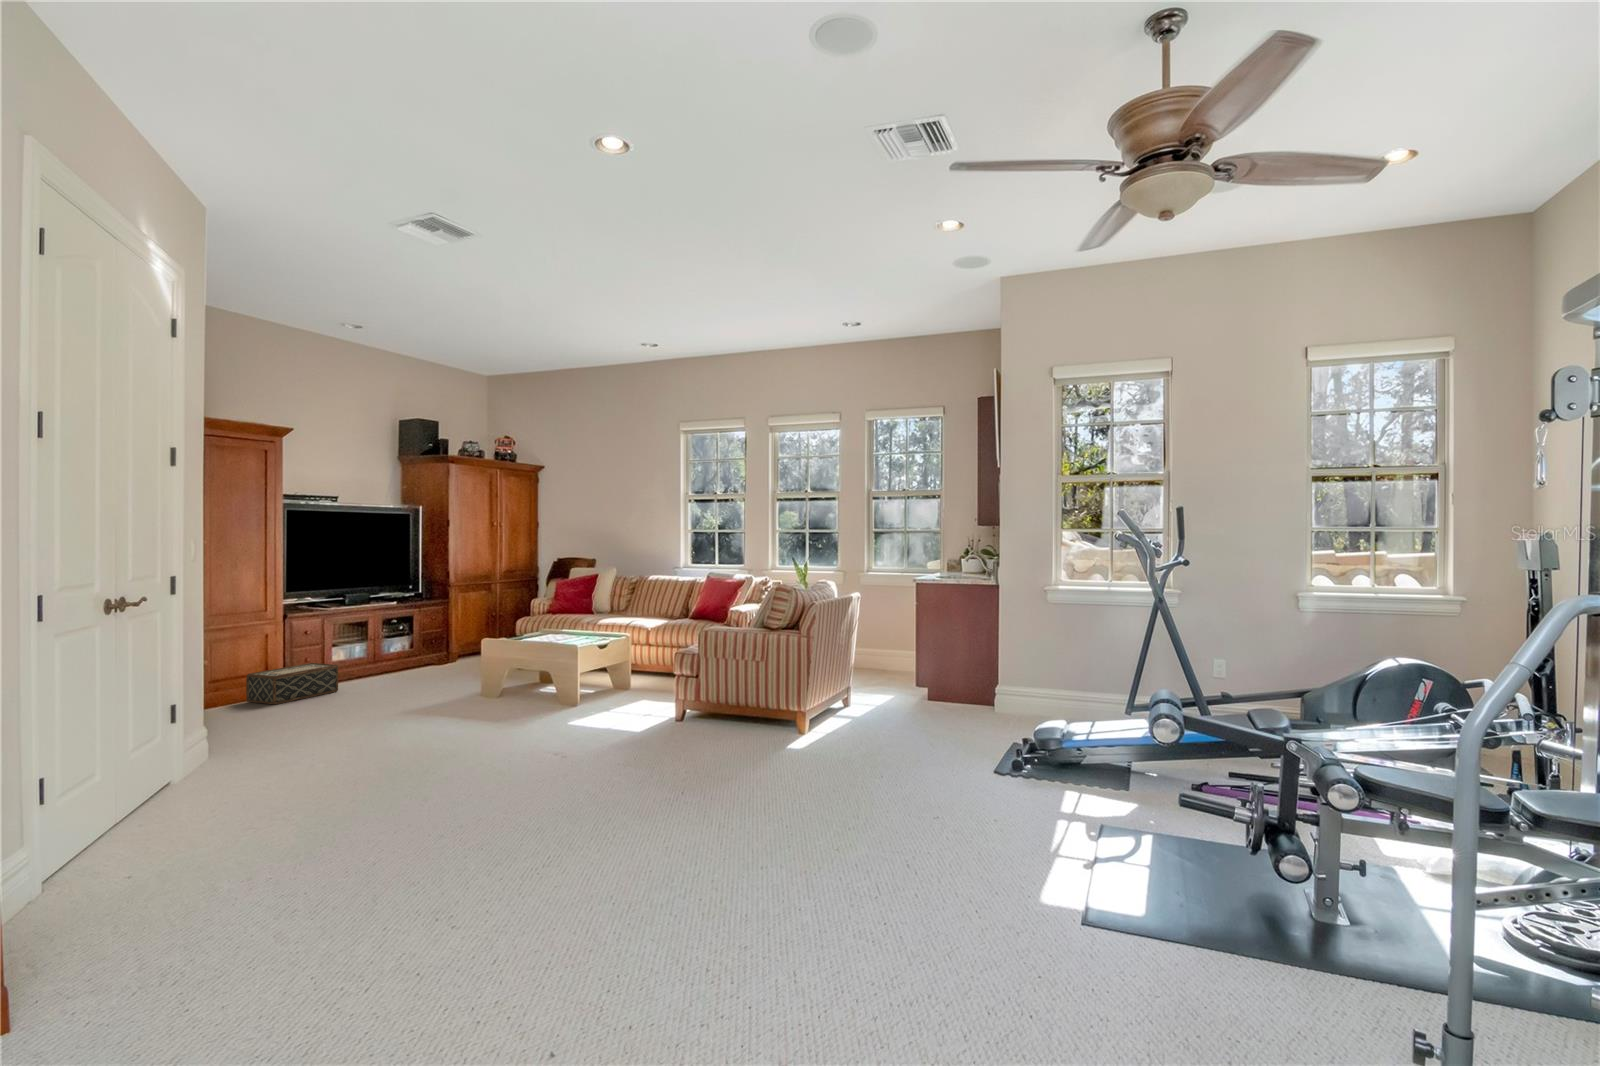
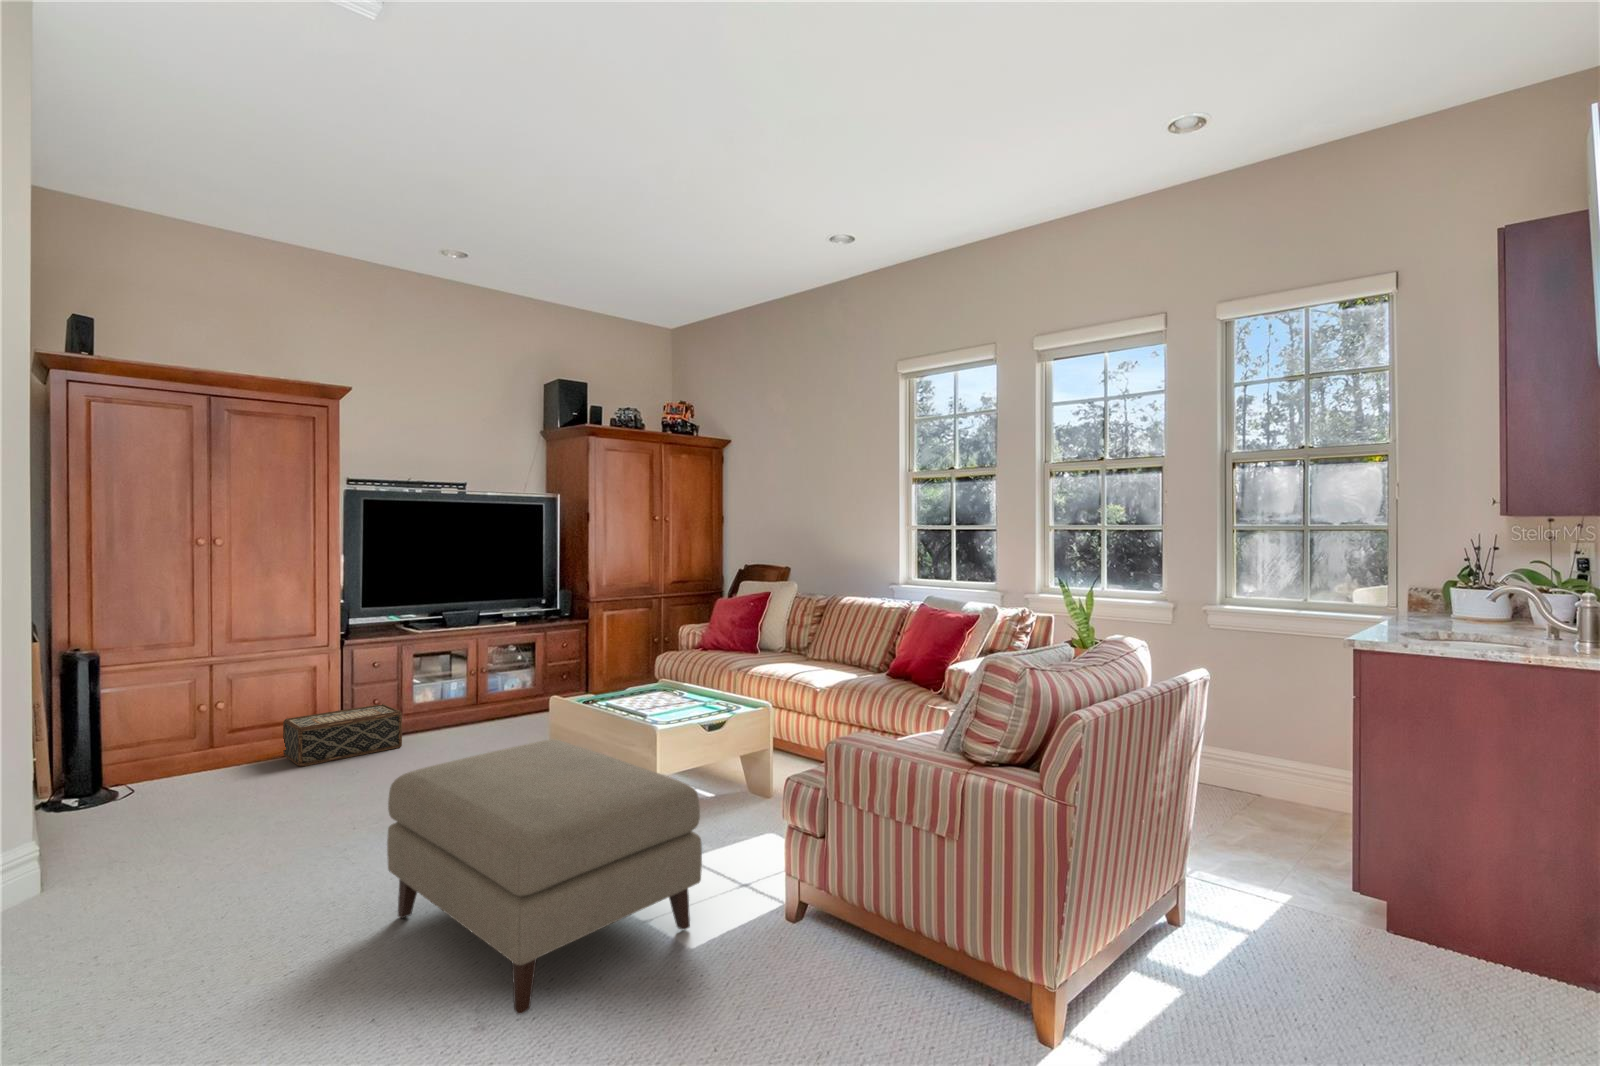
ottoman: none [466,649,639,751] -> present [387,739,702,1014]

